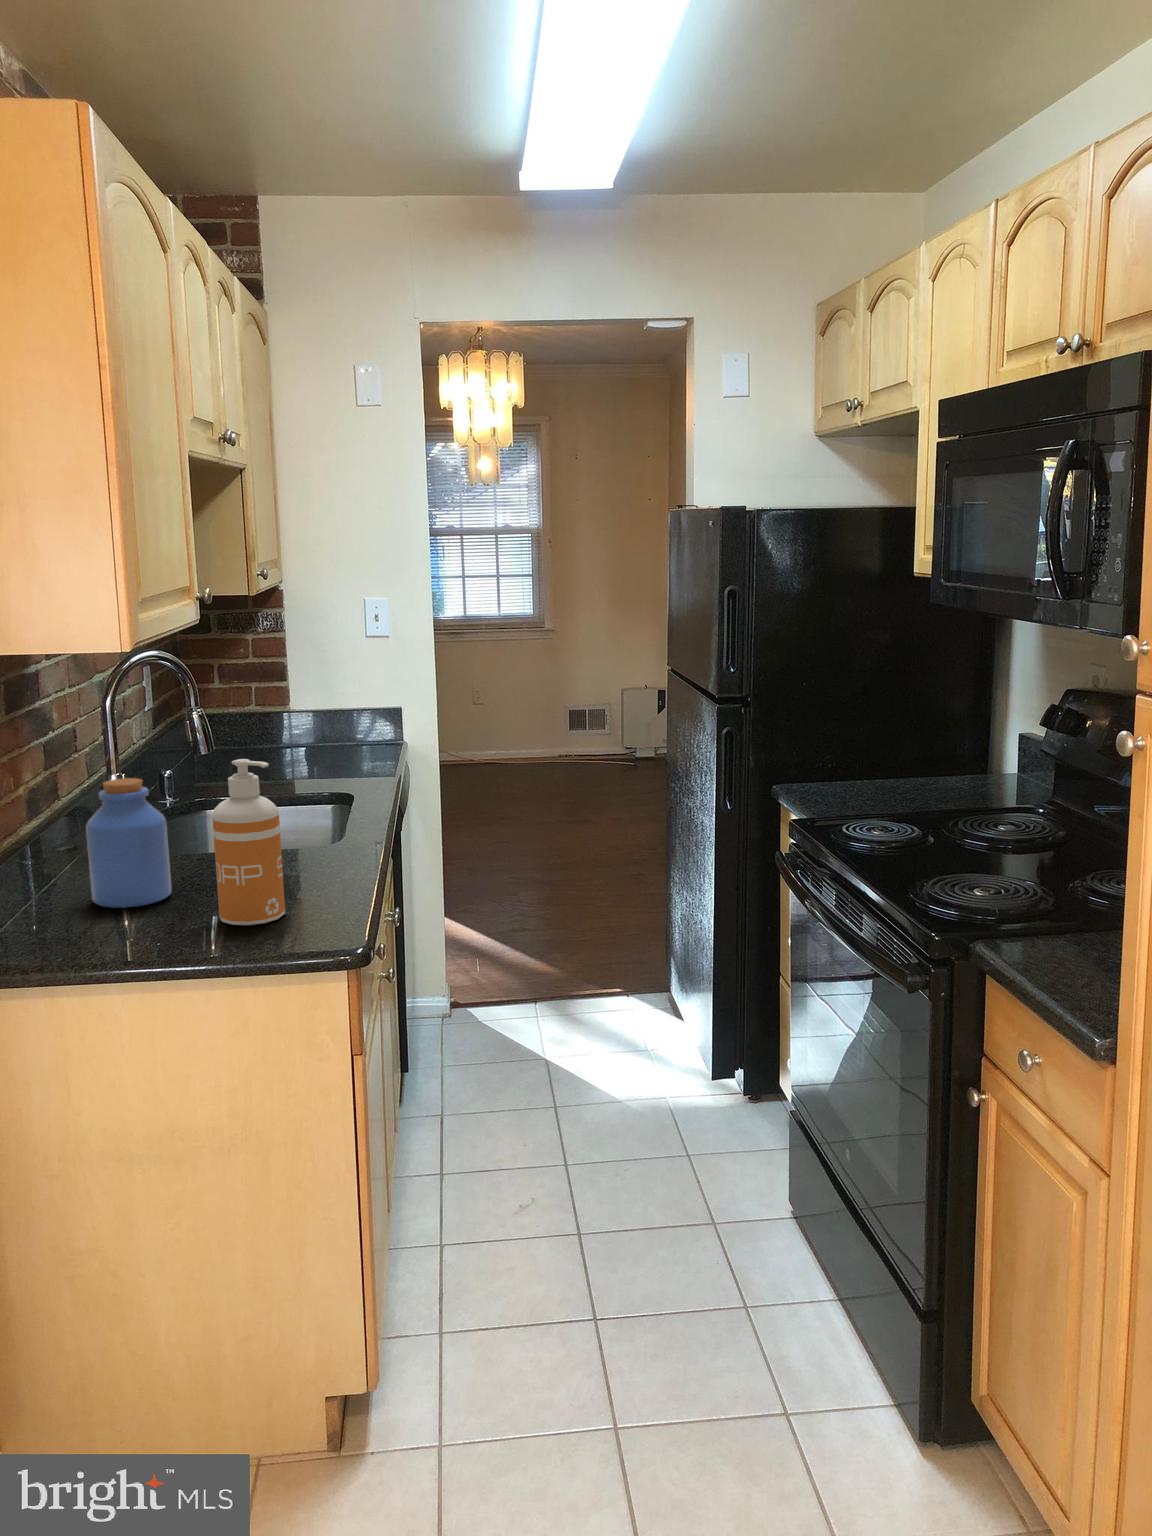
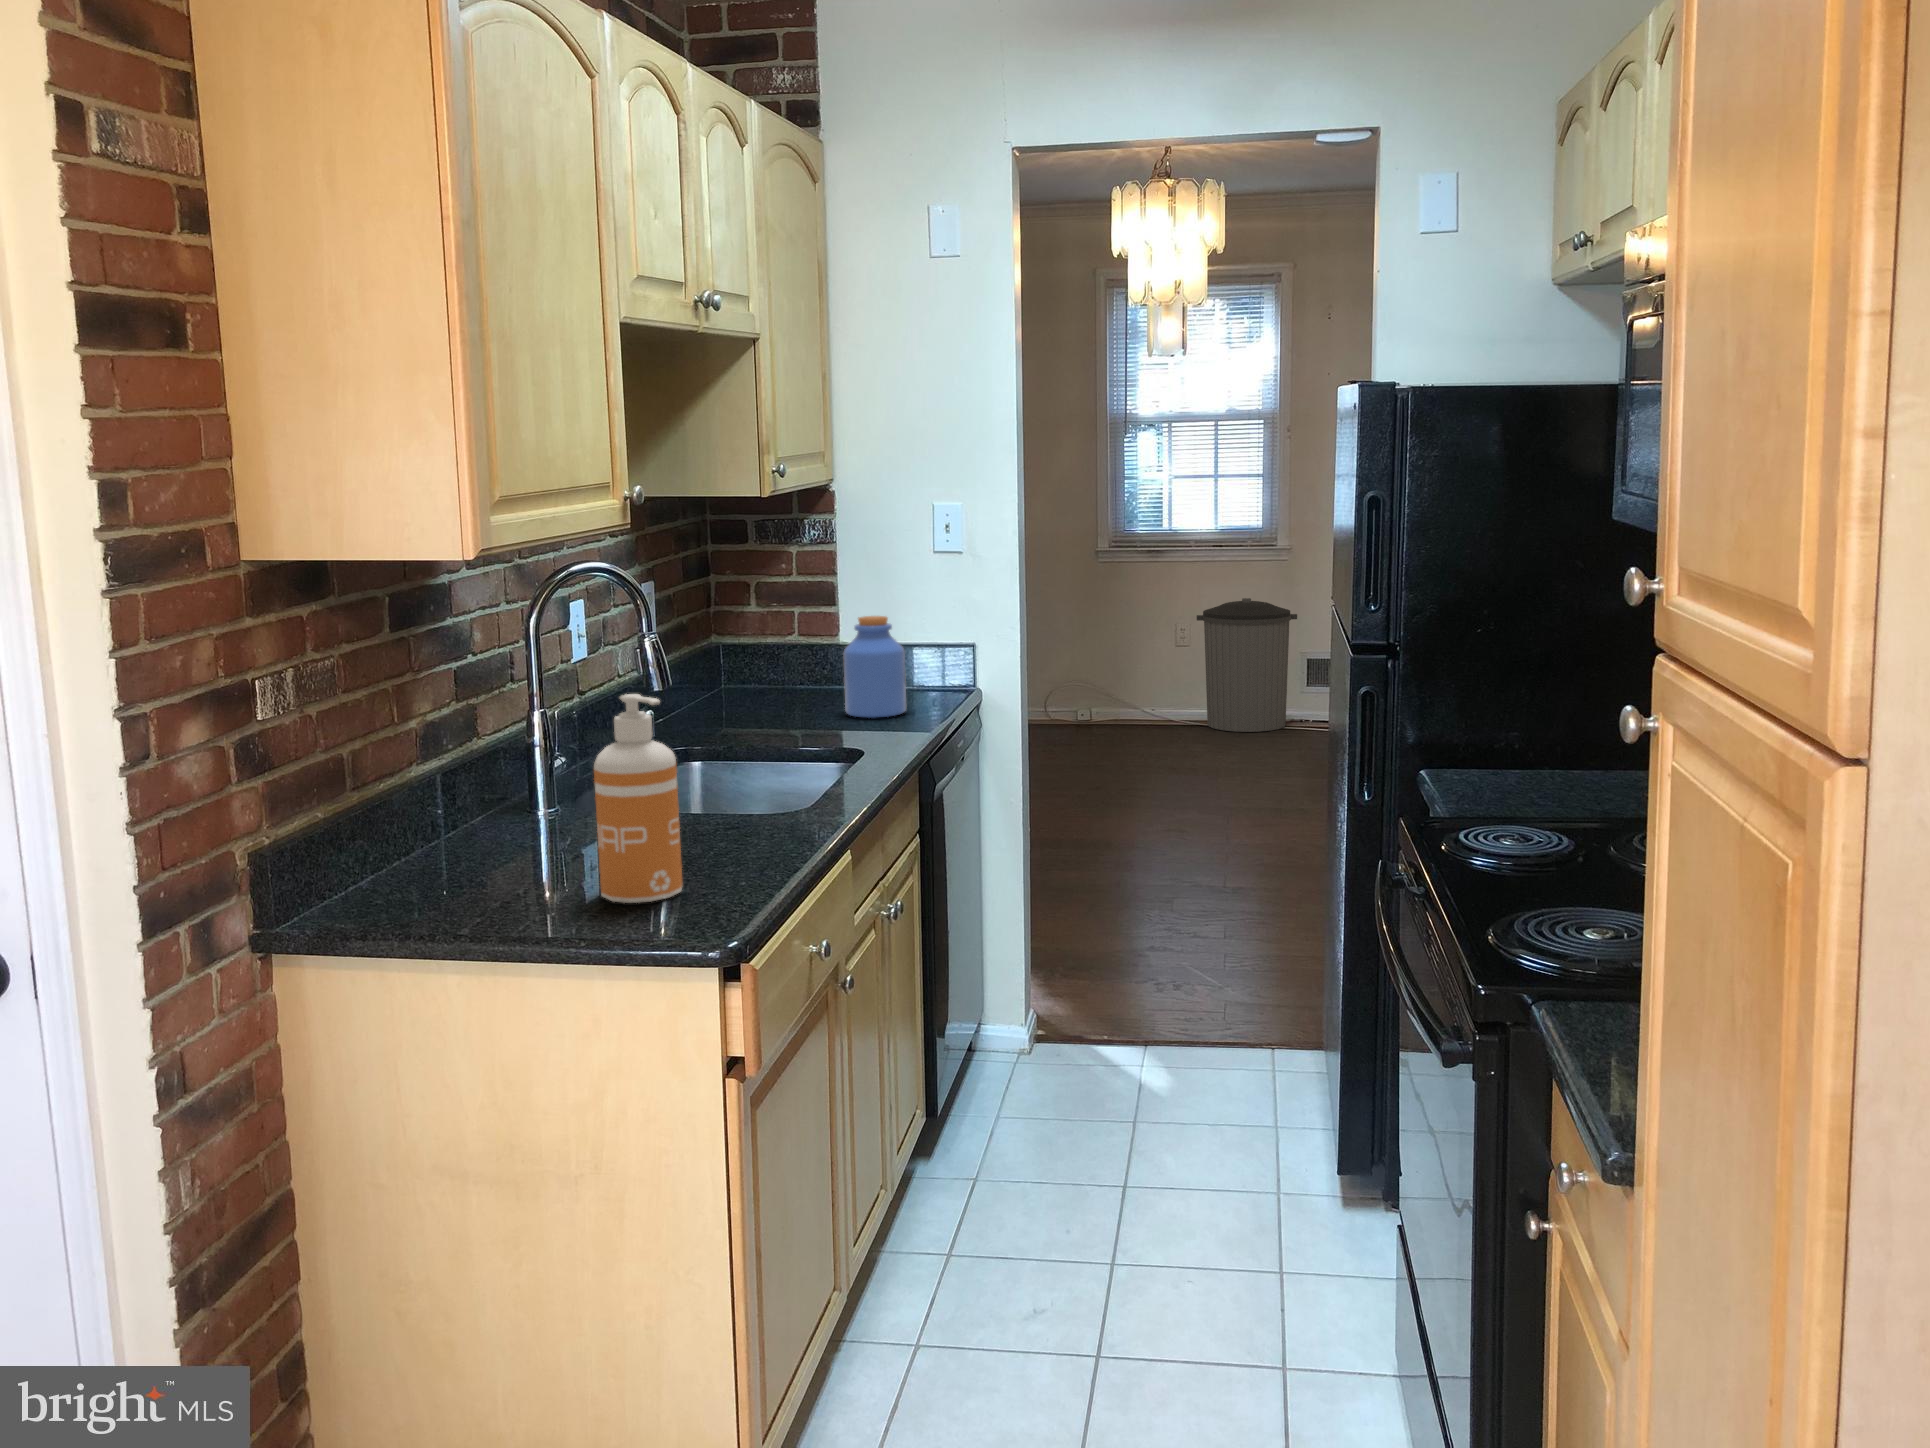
trash can: none [490,667,565,768] -> present [1197,598,1297,732]
jar: present [86,778,171,908] -> present [844,616,906,718]

